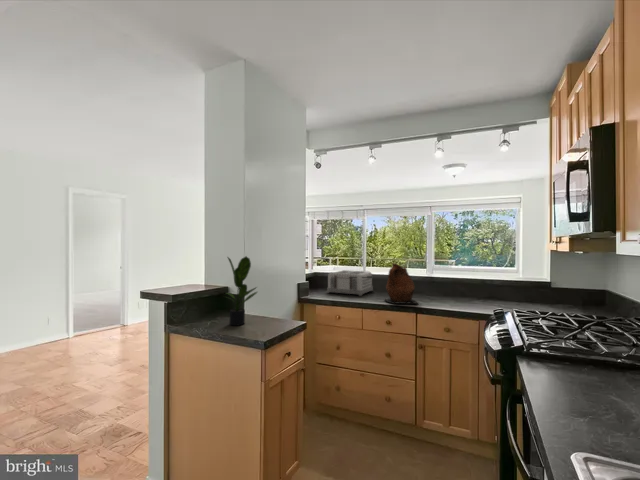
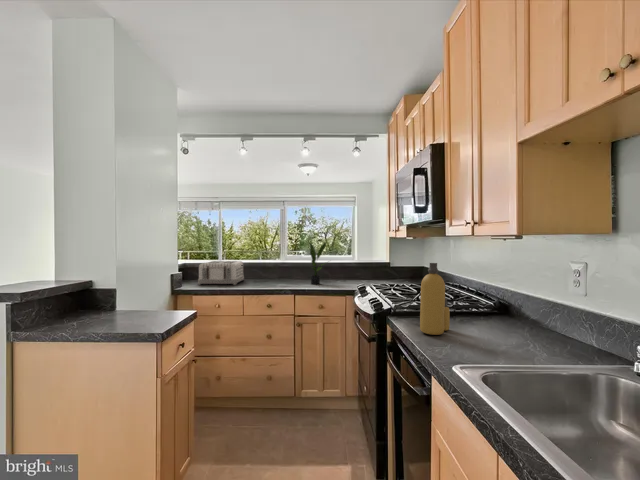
potted plant: present [228,256,257,325] -> present [310,243,326,284]
ceramic pitcher: present [385,263,418,304] -> none [260,251,294,289]
bottle: none [551,294,605,398] -> present [420,263,450,335]

